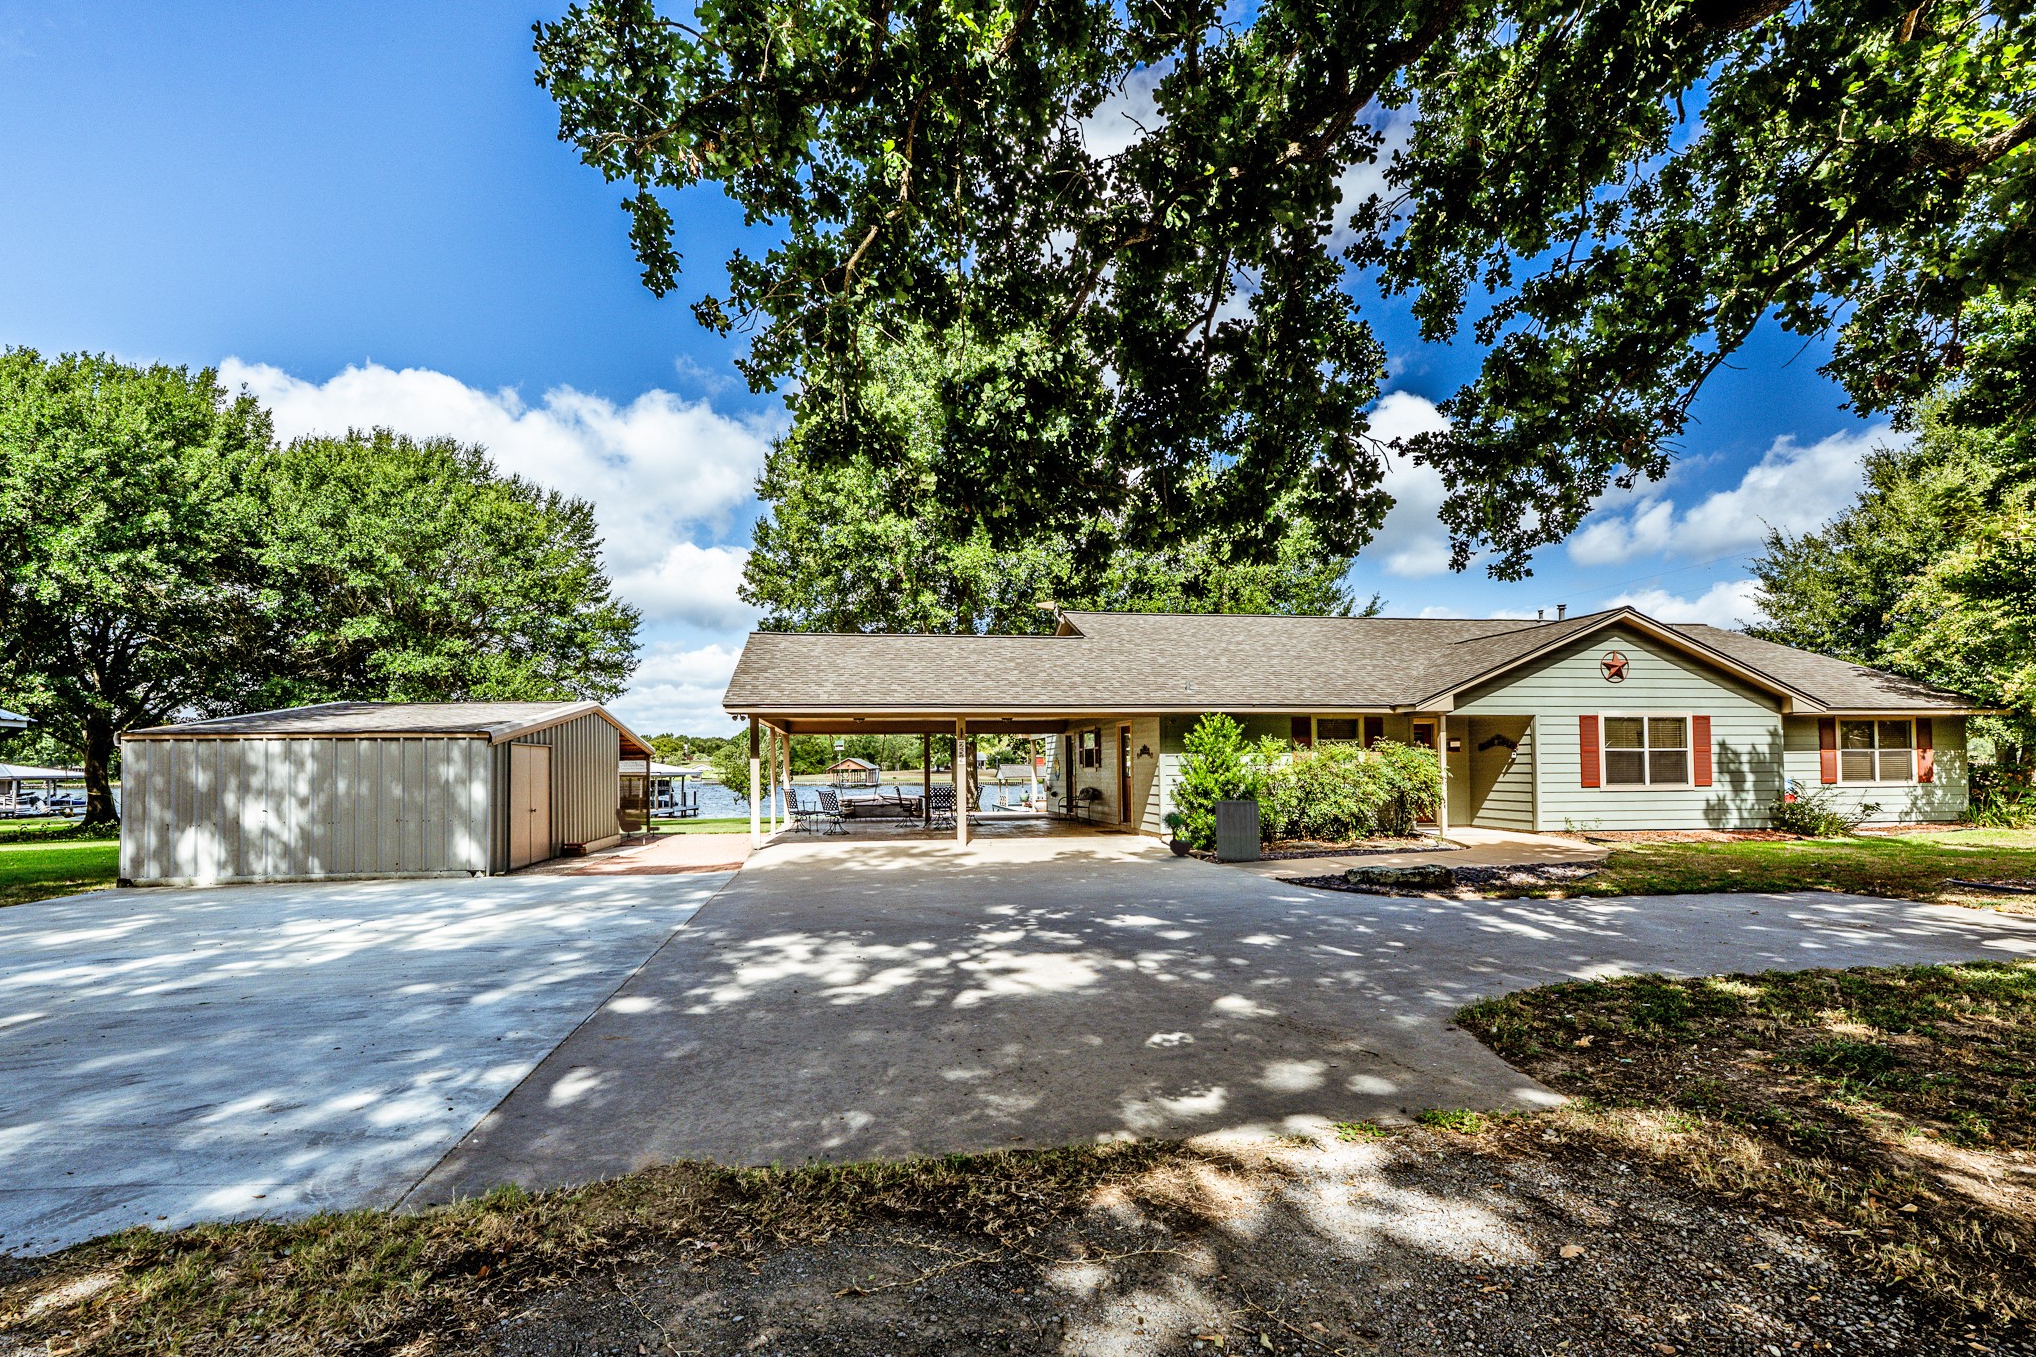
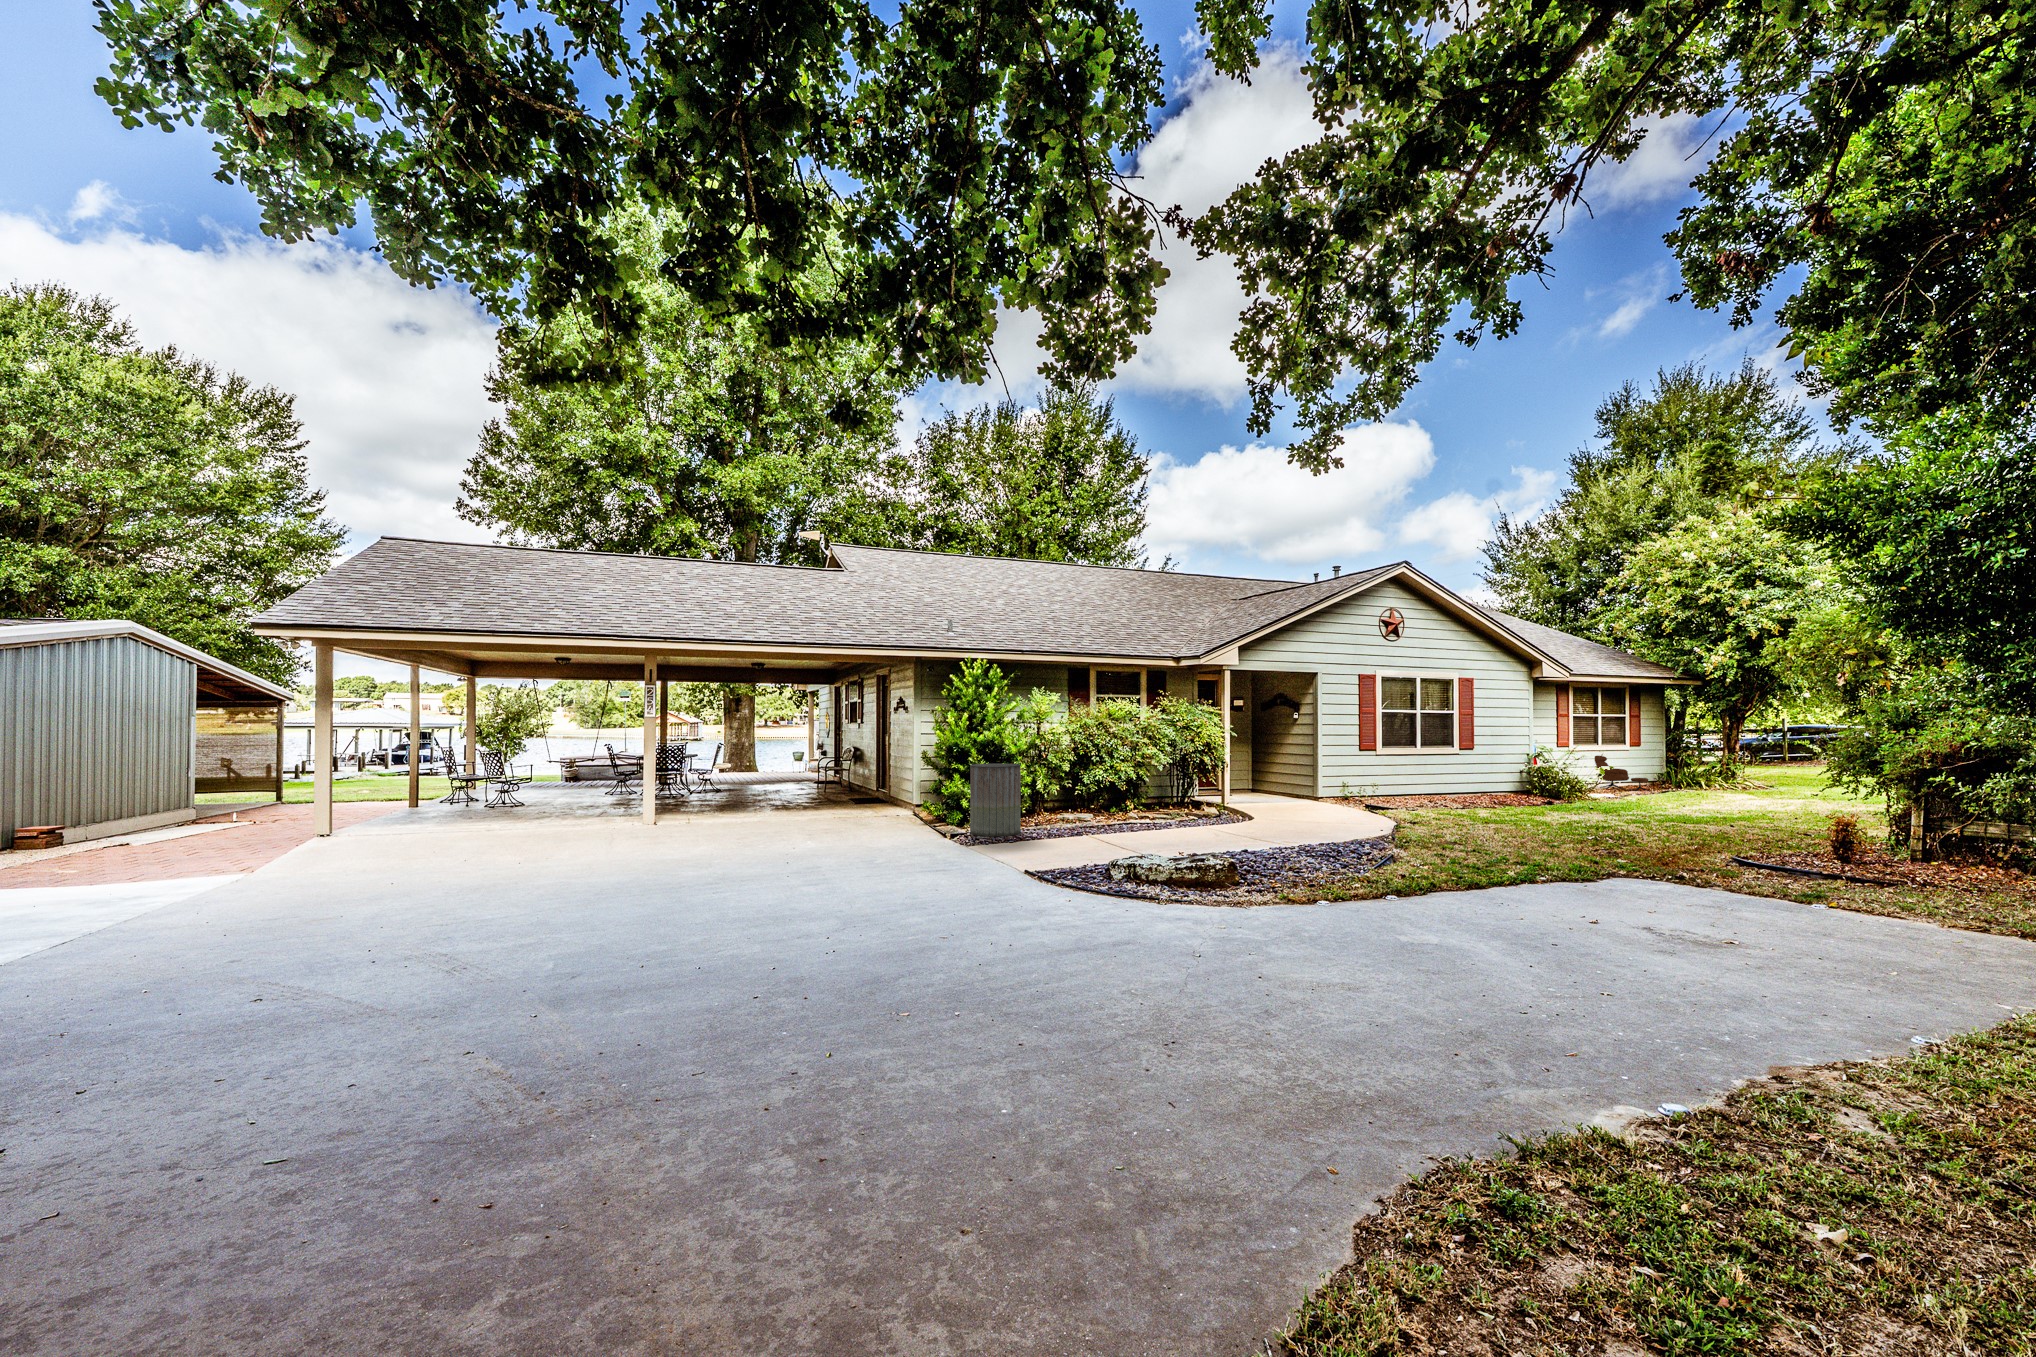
lounge chair: present [615,808,660,840] -> present [1595,756,1649,791]
potted tree: present [1162,811,1191,856] -> none [904,771,942,830]

